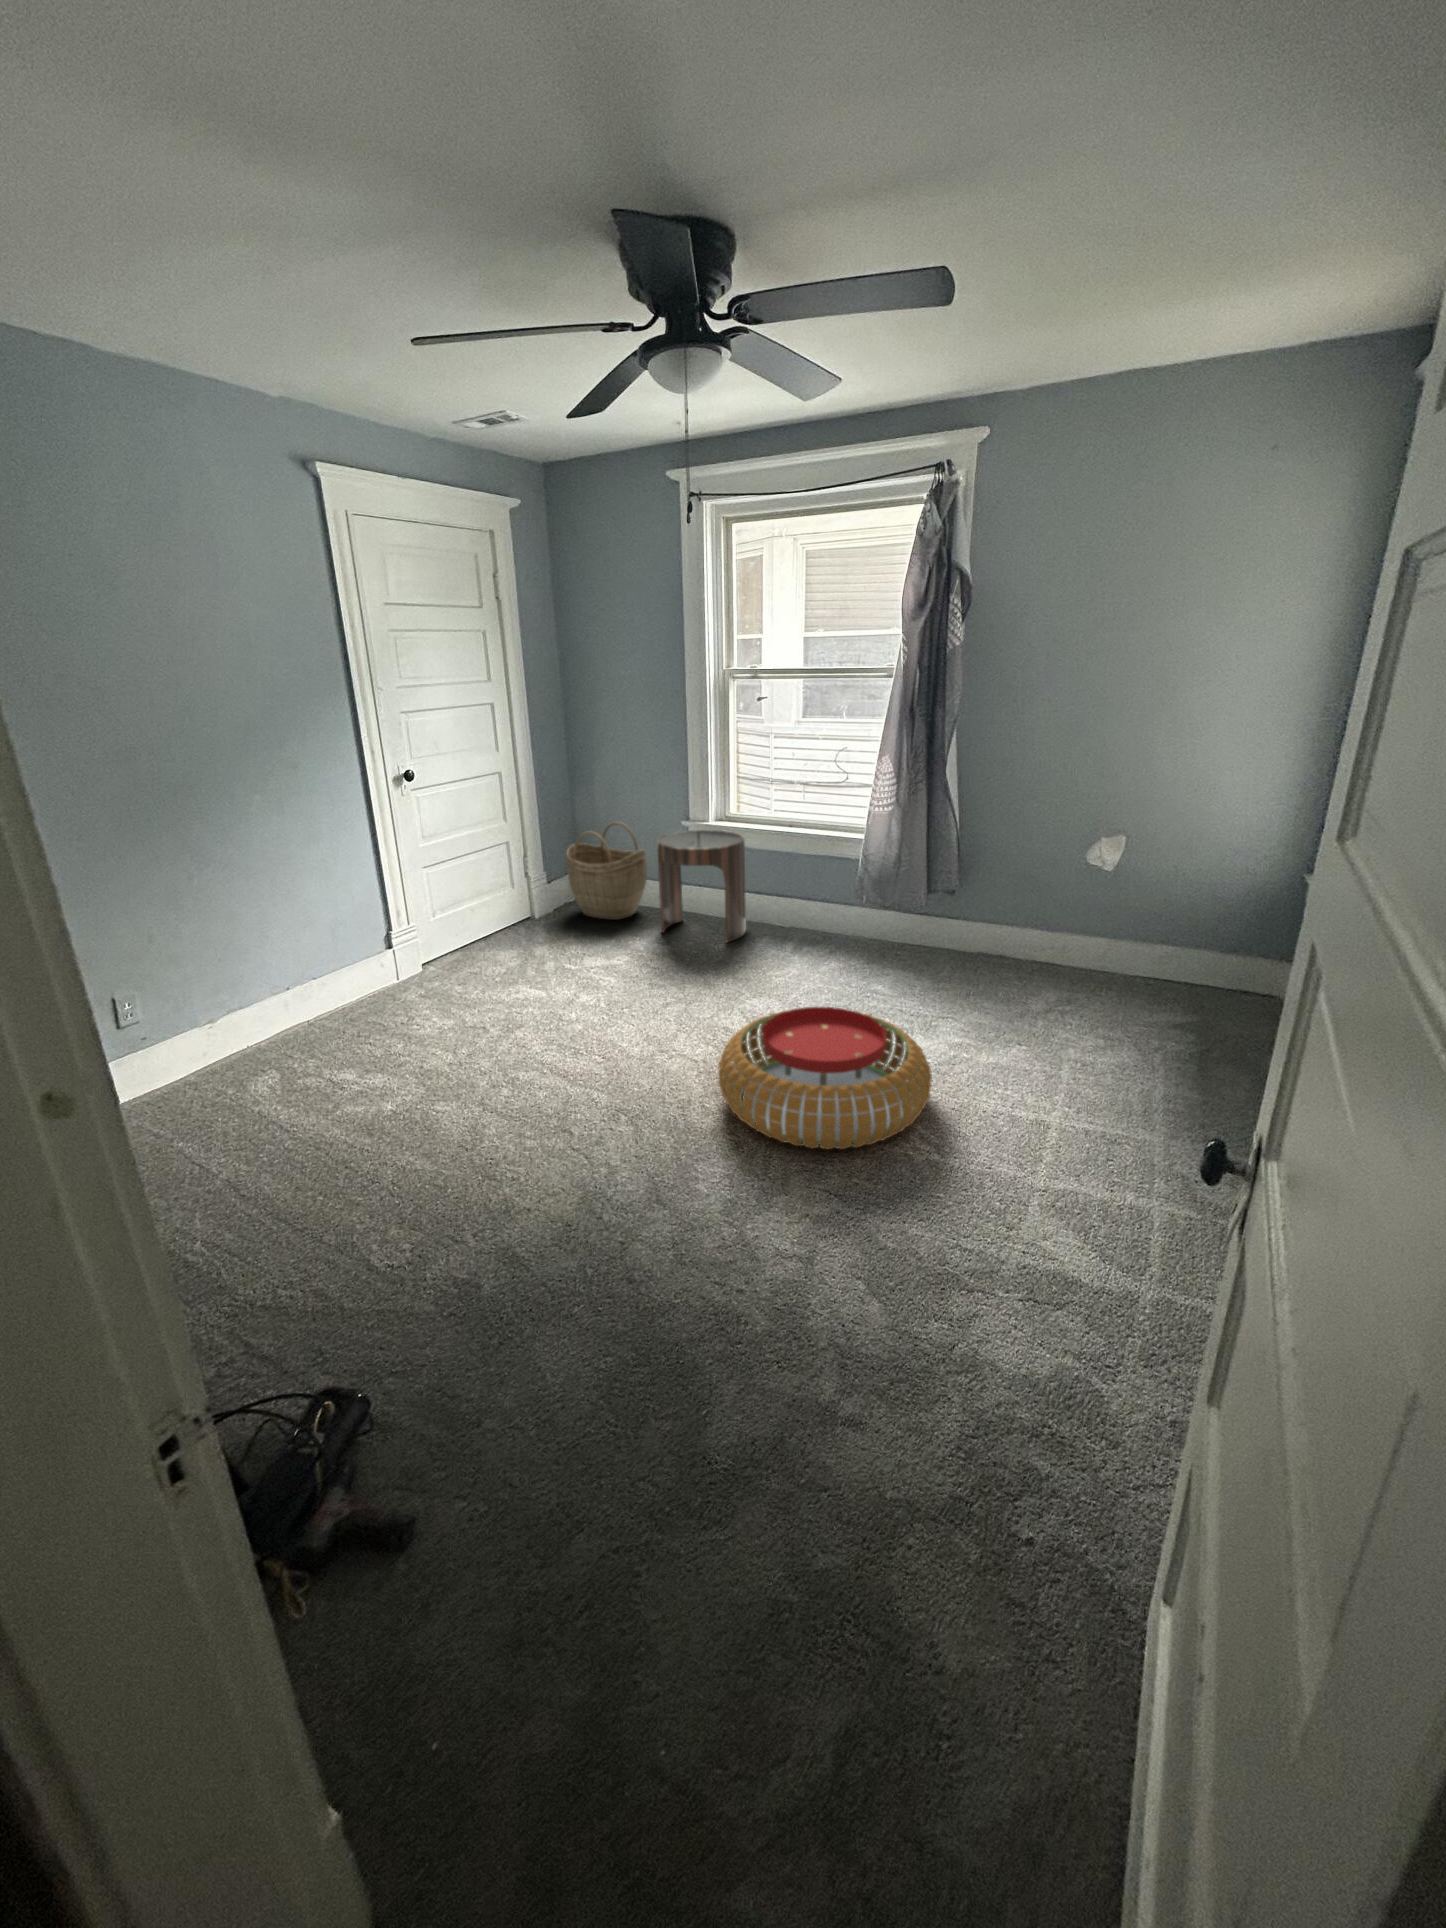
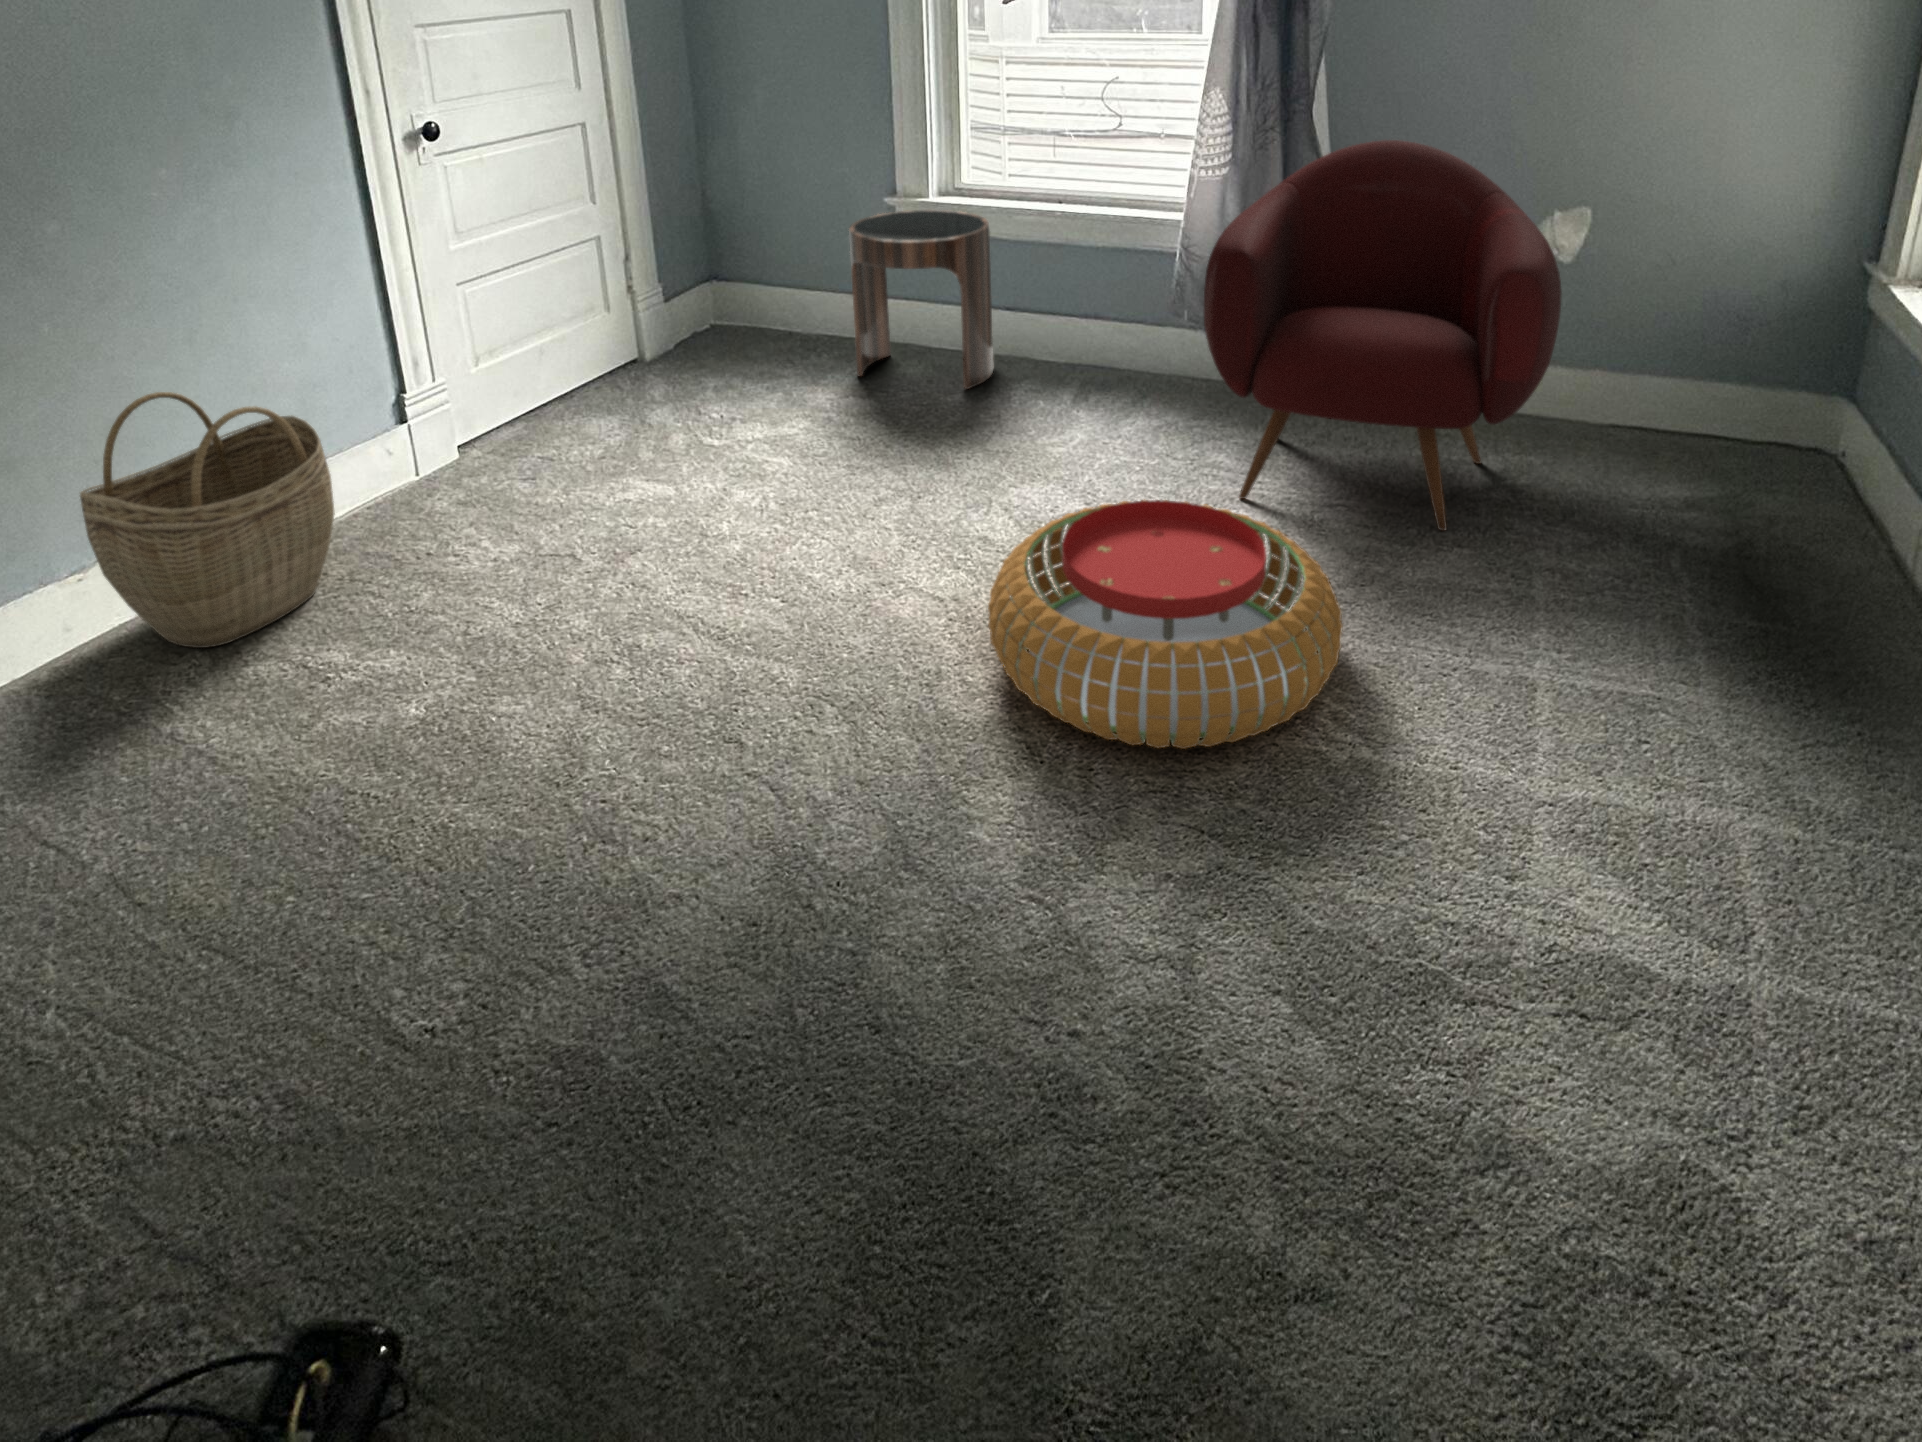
armchair: none [869,790,1096,1036] -> present [1204,140,1562,531]
woven basket: present [567,822,647,920] -> present [80,392,335,648]

